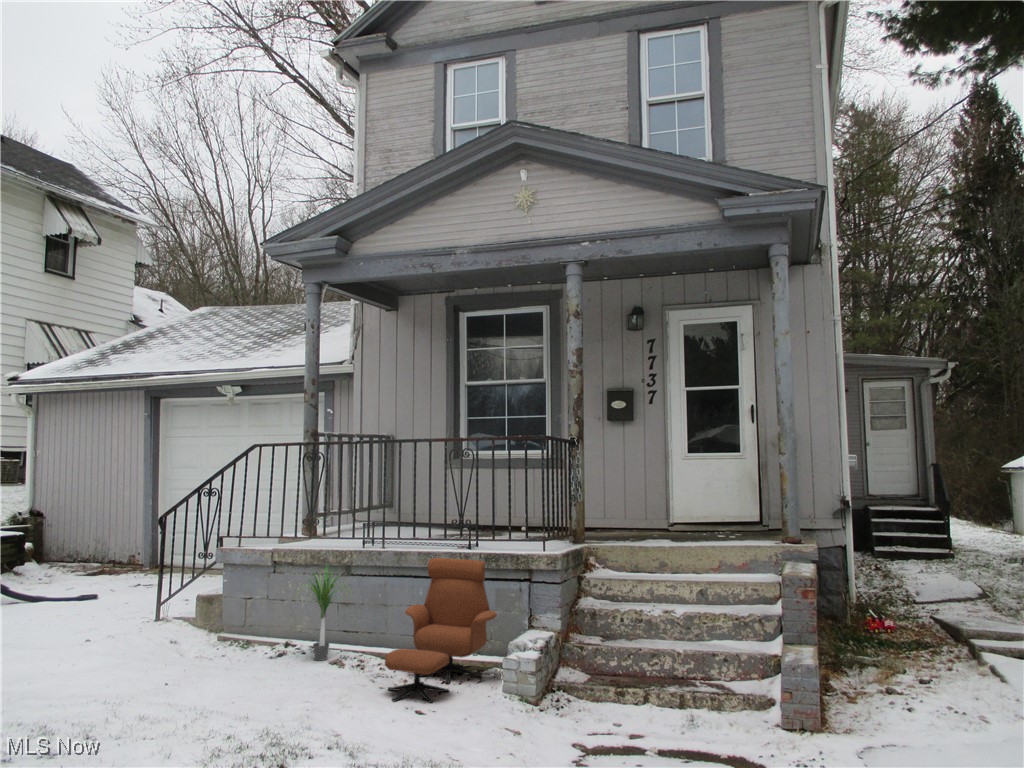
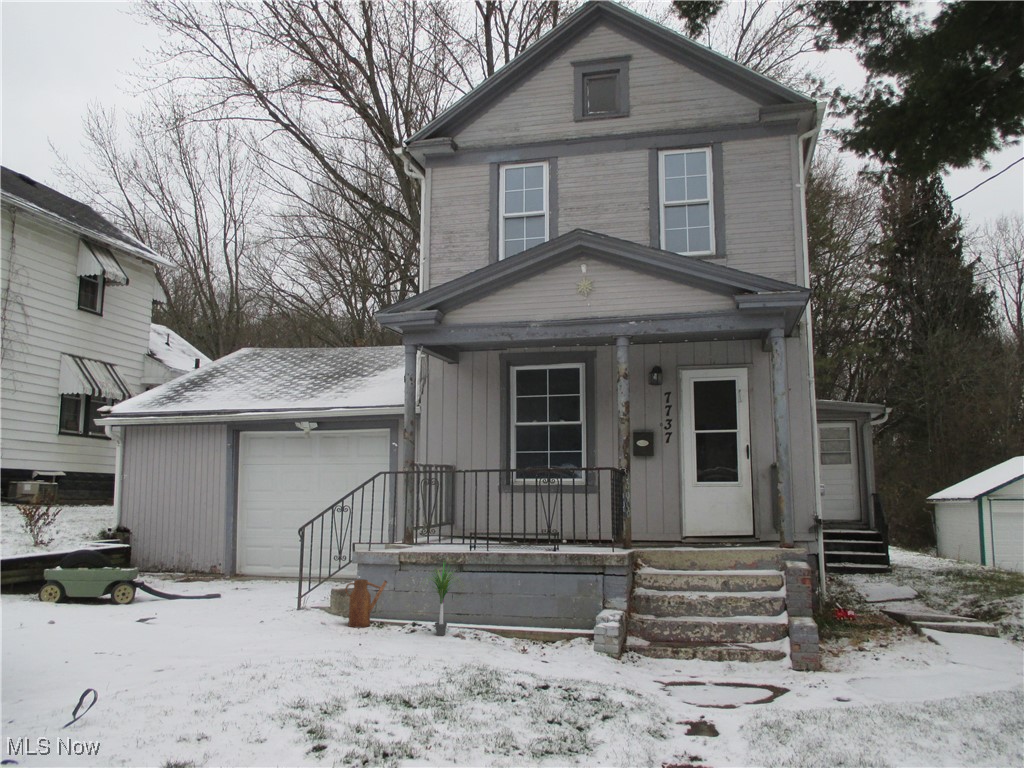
lounge chair: present [385,558,497,703] -> none [509,557,580,657]
watering can: none [213,584,263,646] -> present [345,579,387,628]

